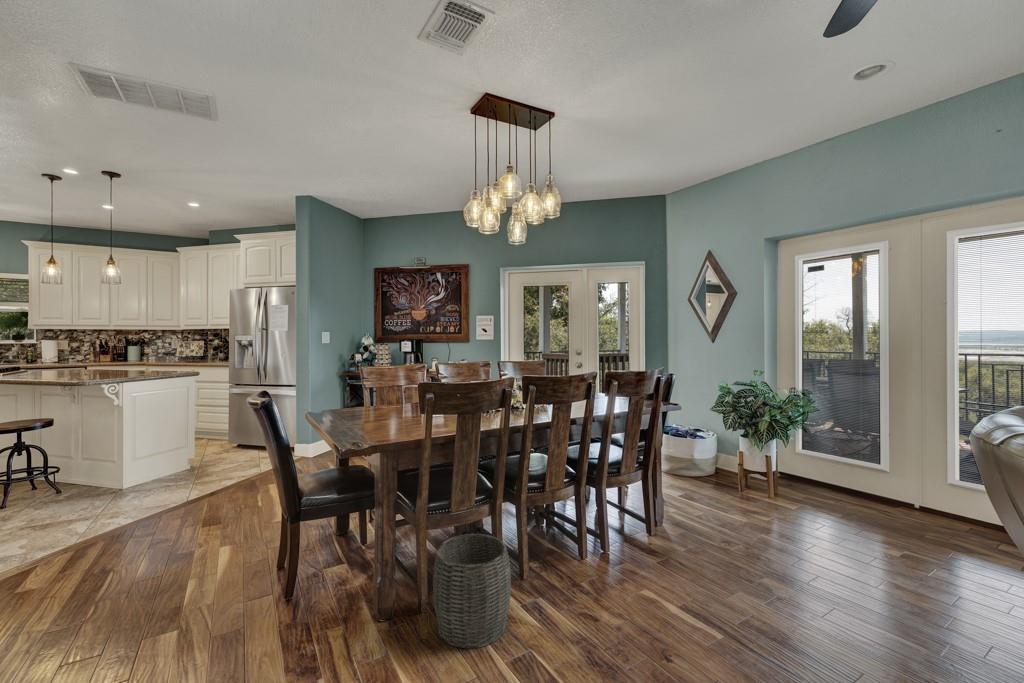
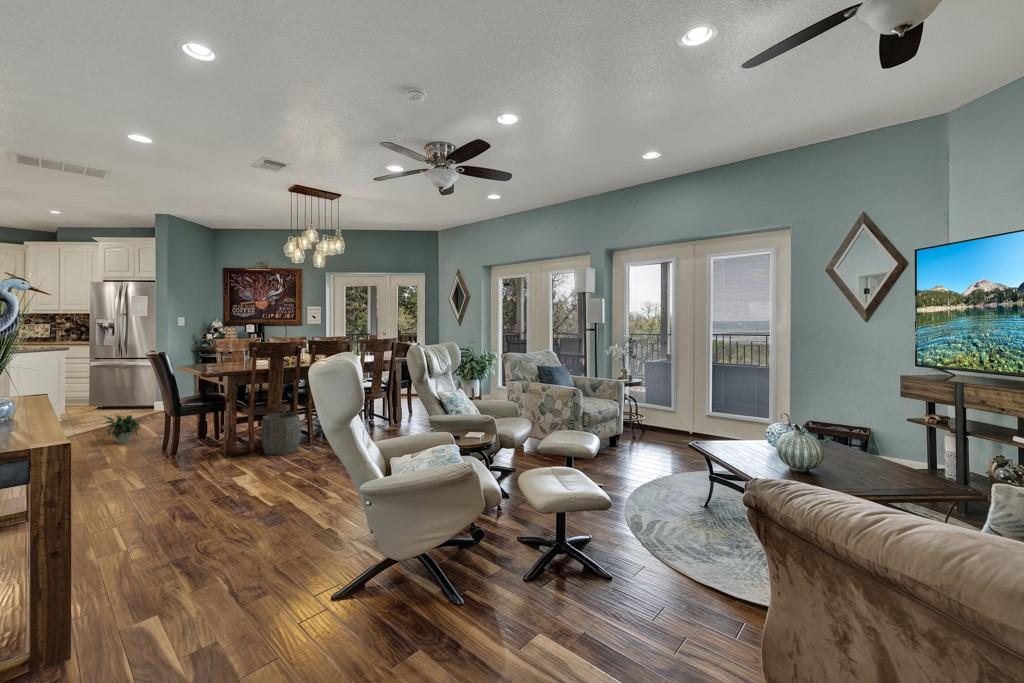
potted plant: none [188,493,250,547] -> present [103,415,142,444]

